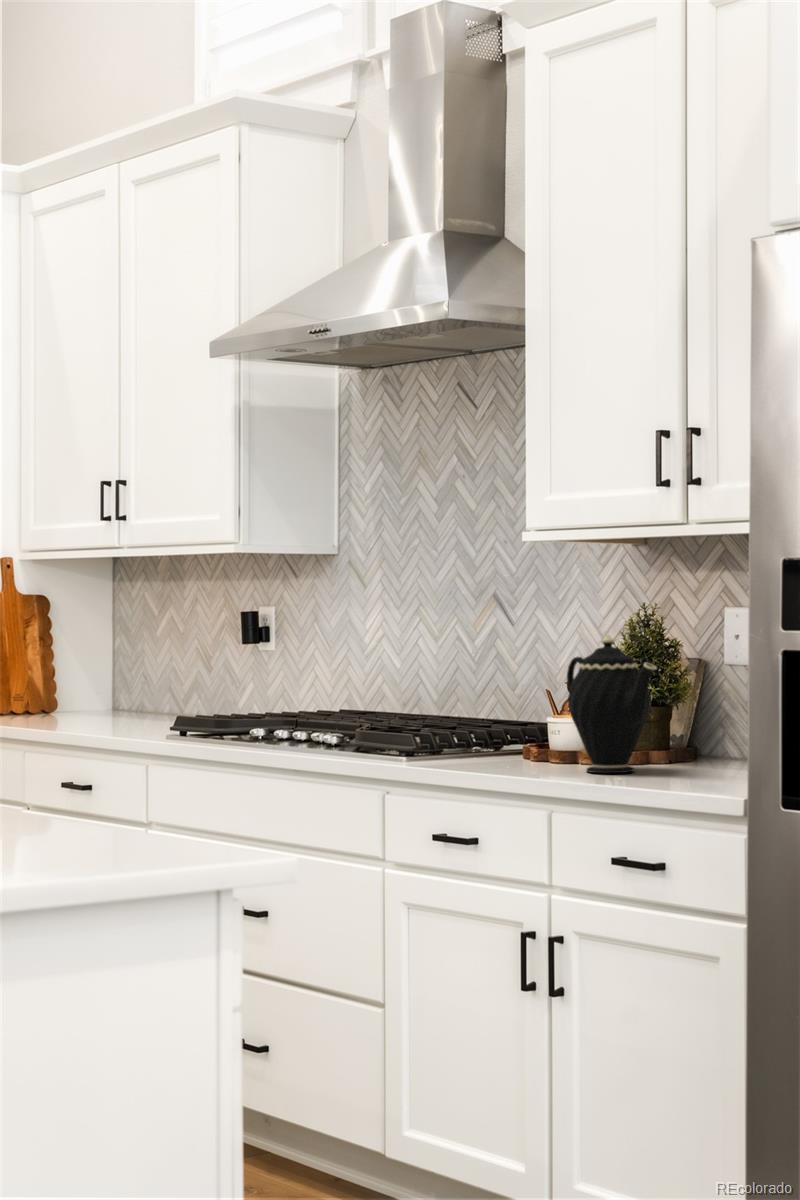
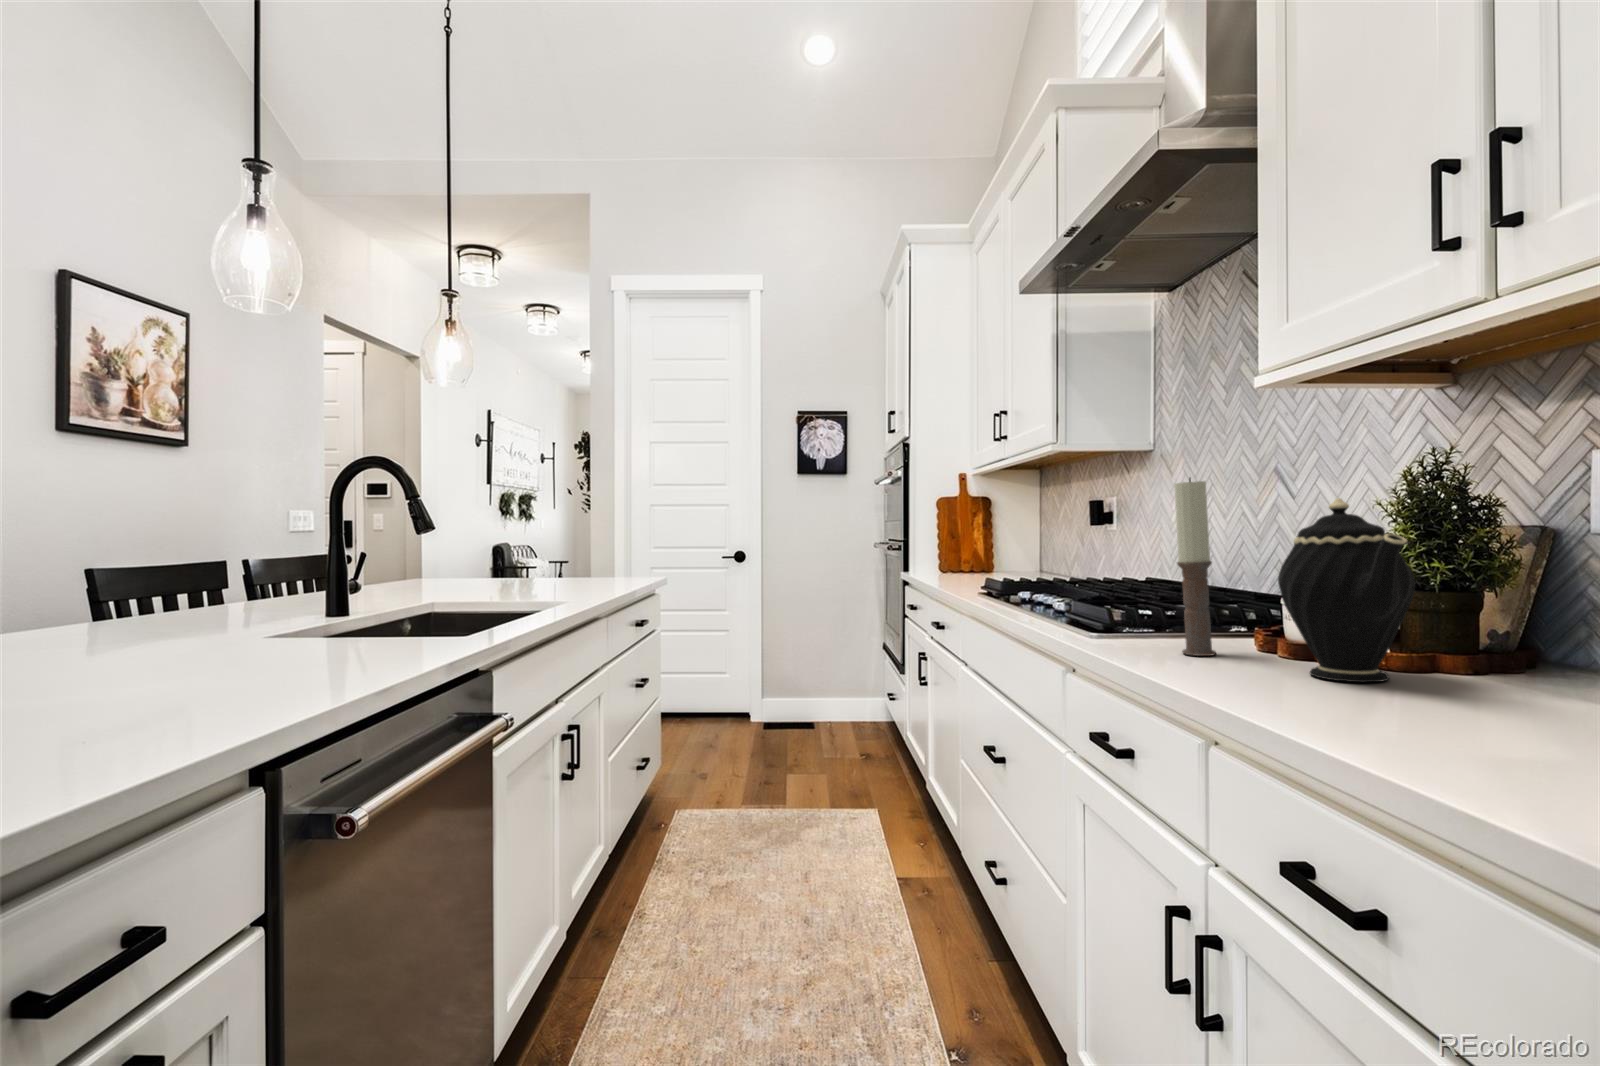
candle: none [481,609,510,768] -> present [1174,478,1216,656]

